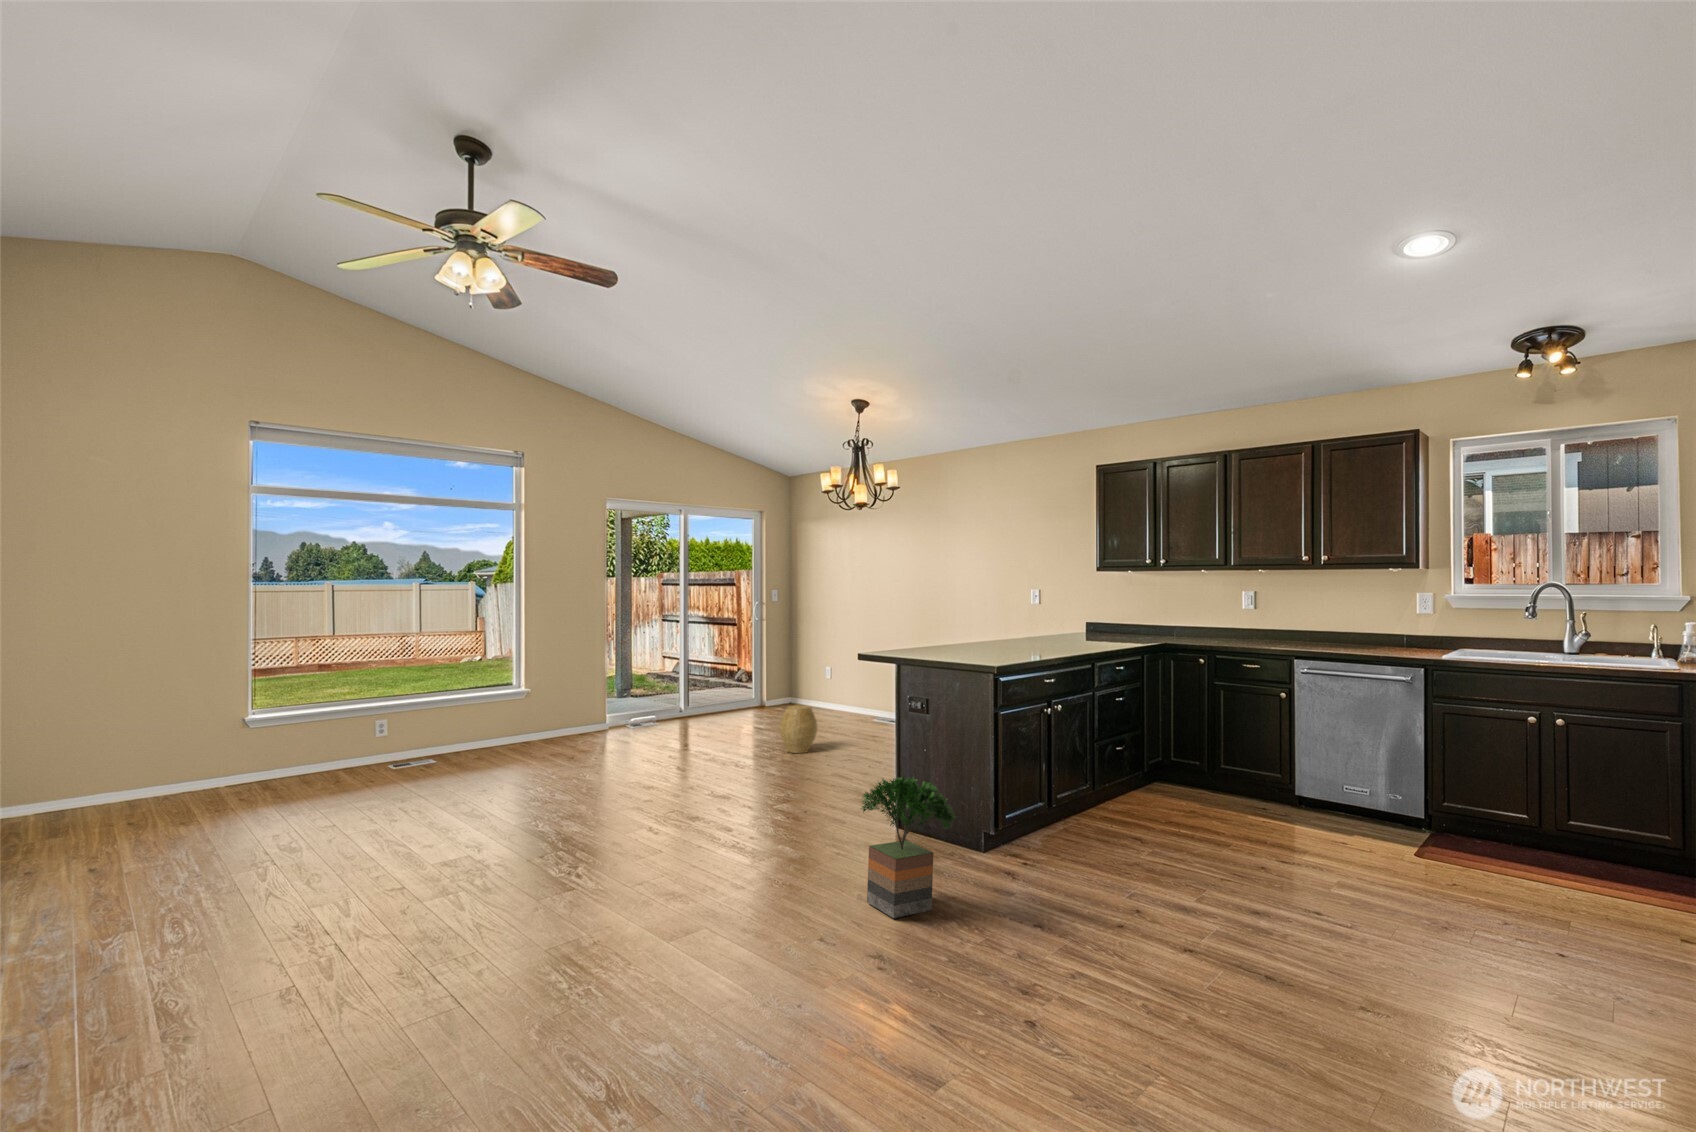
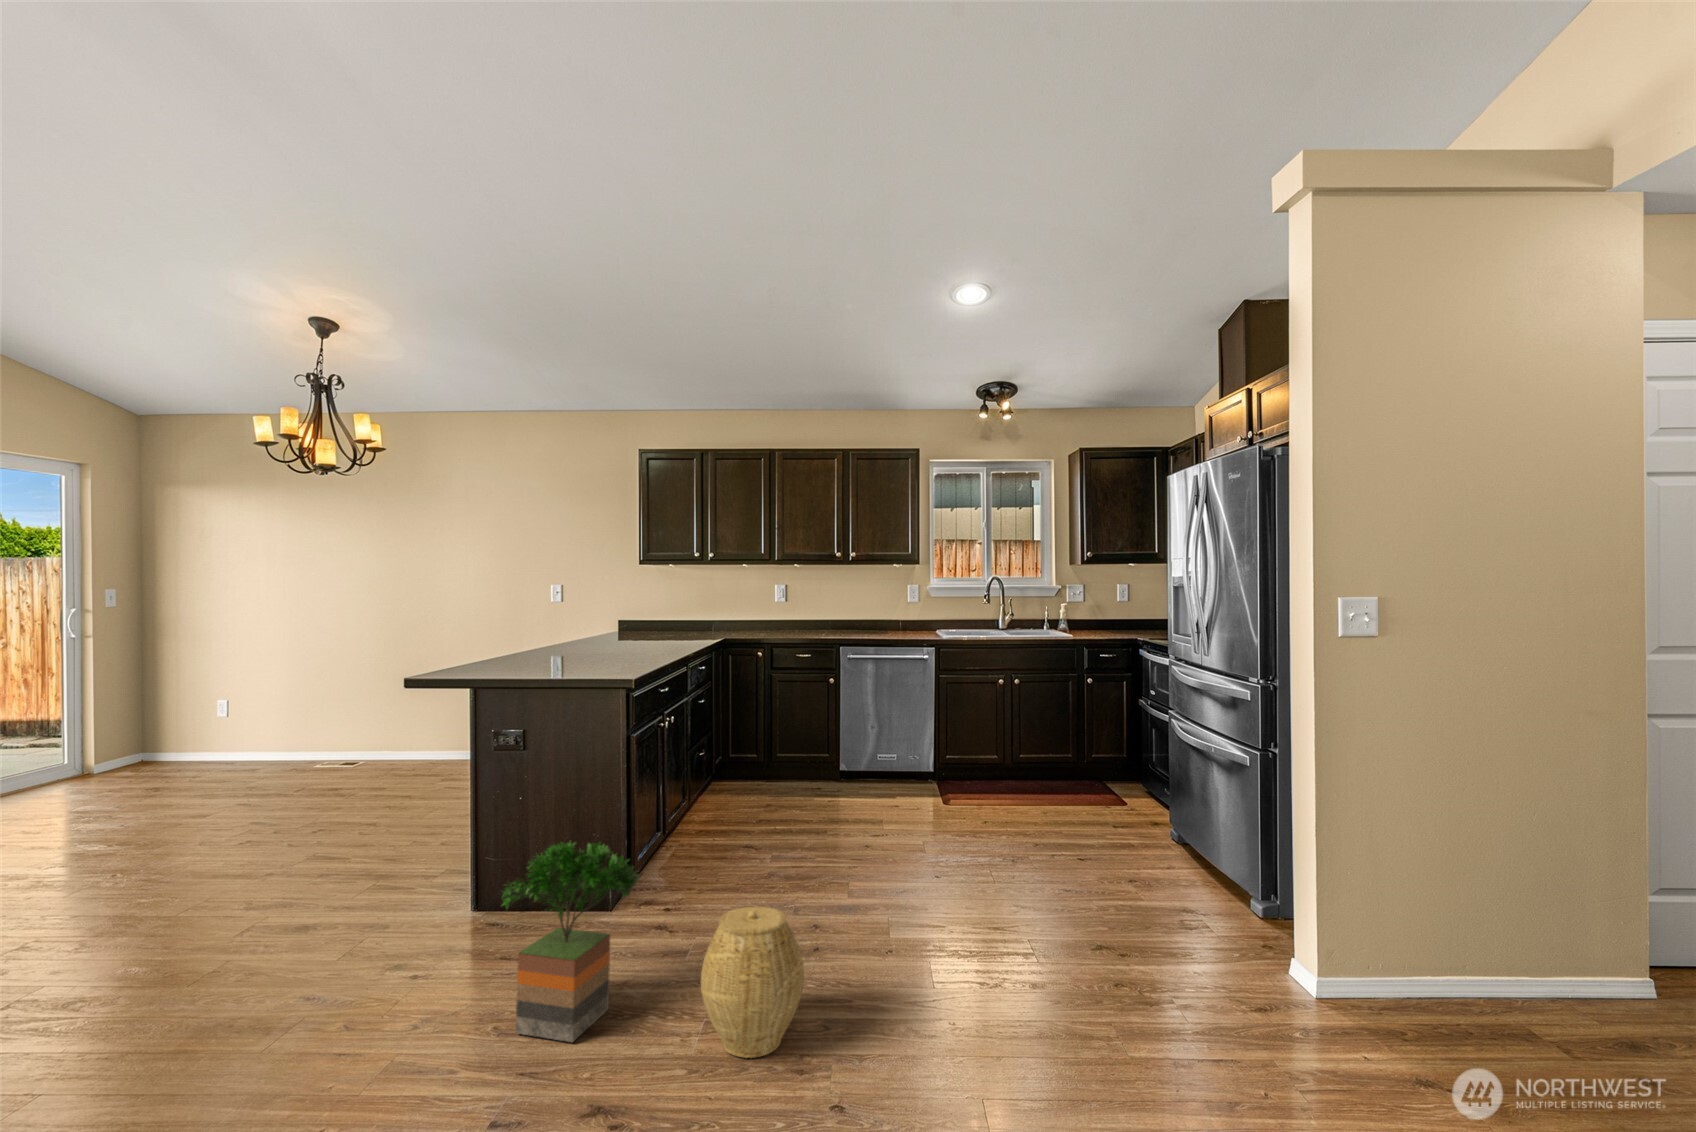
woven basket: present [780,705,817,753] -> present [701,907,804,1058]

